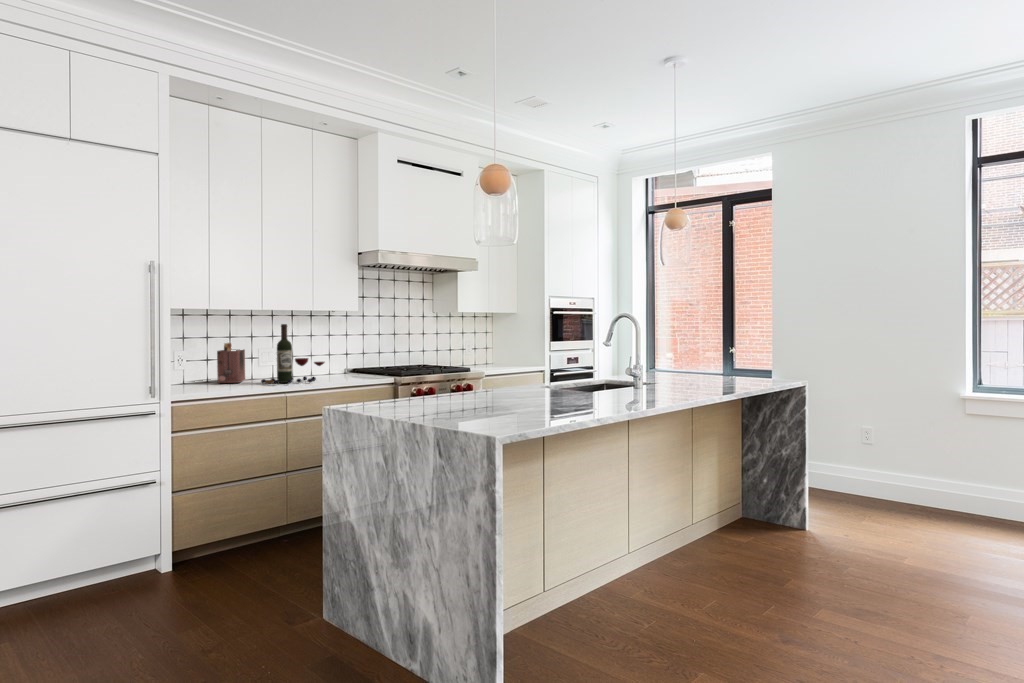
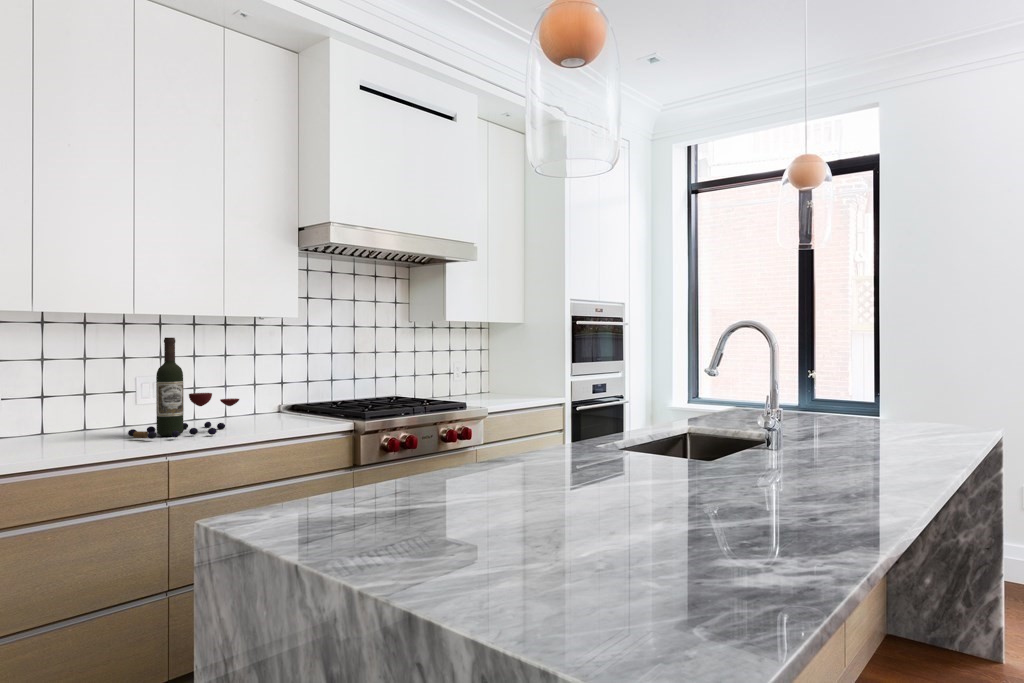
toaster: present [217,343,245,383] -> none [54,367,111,436]

